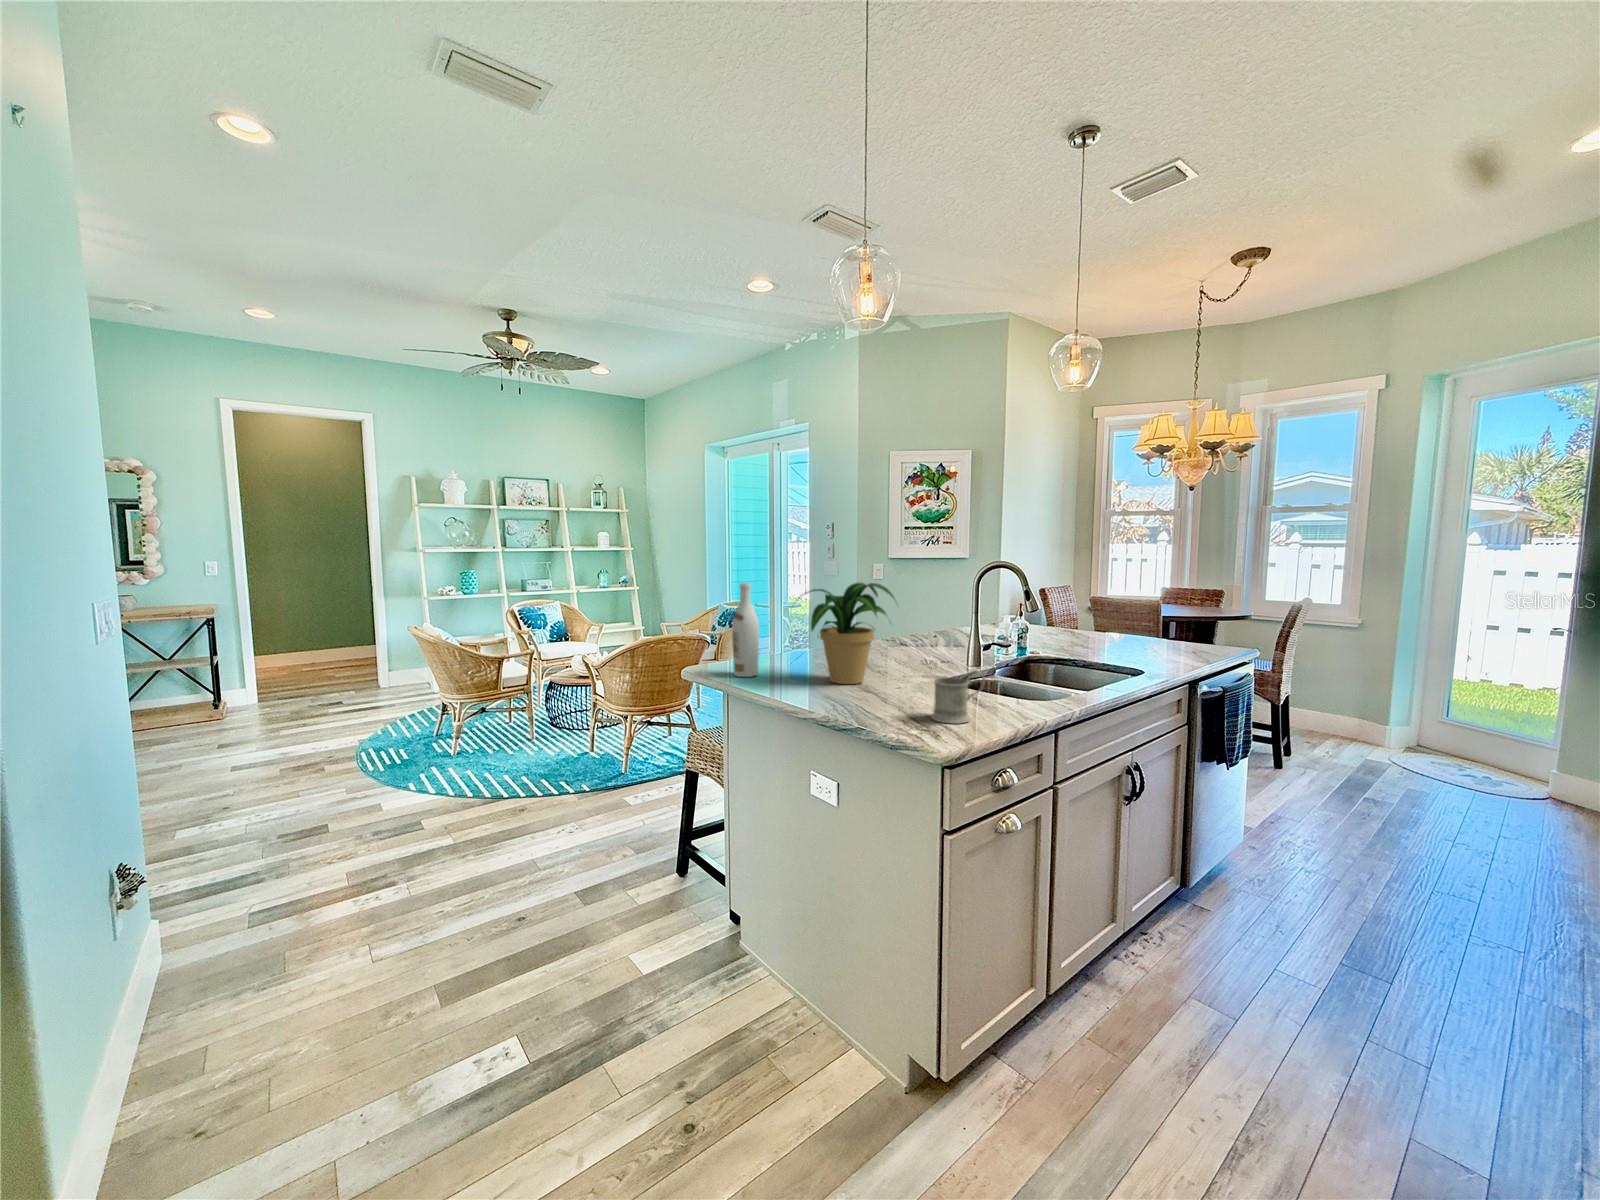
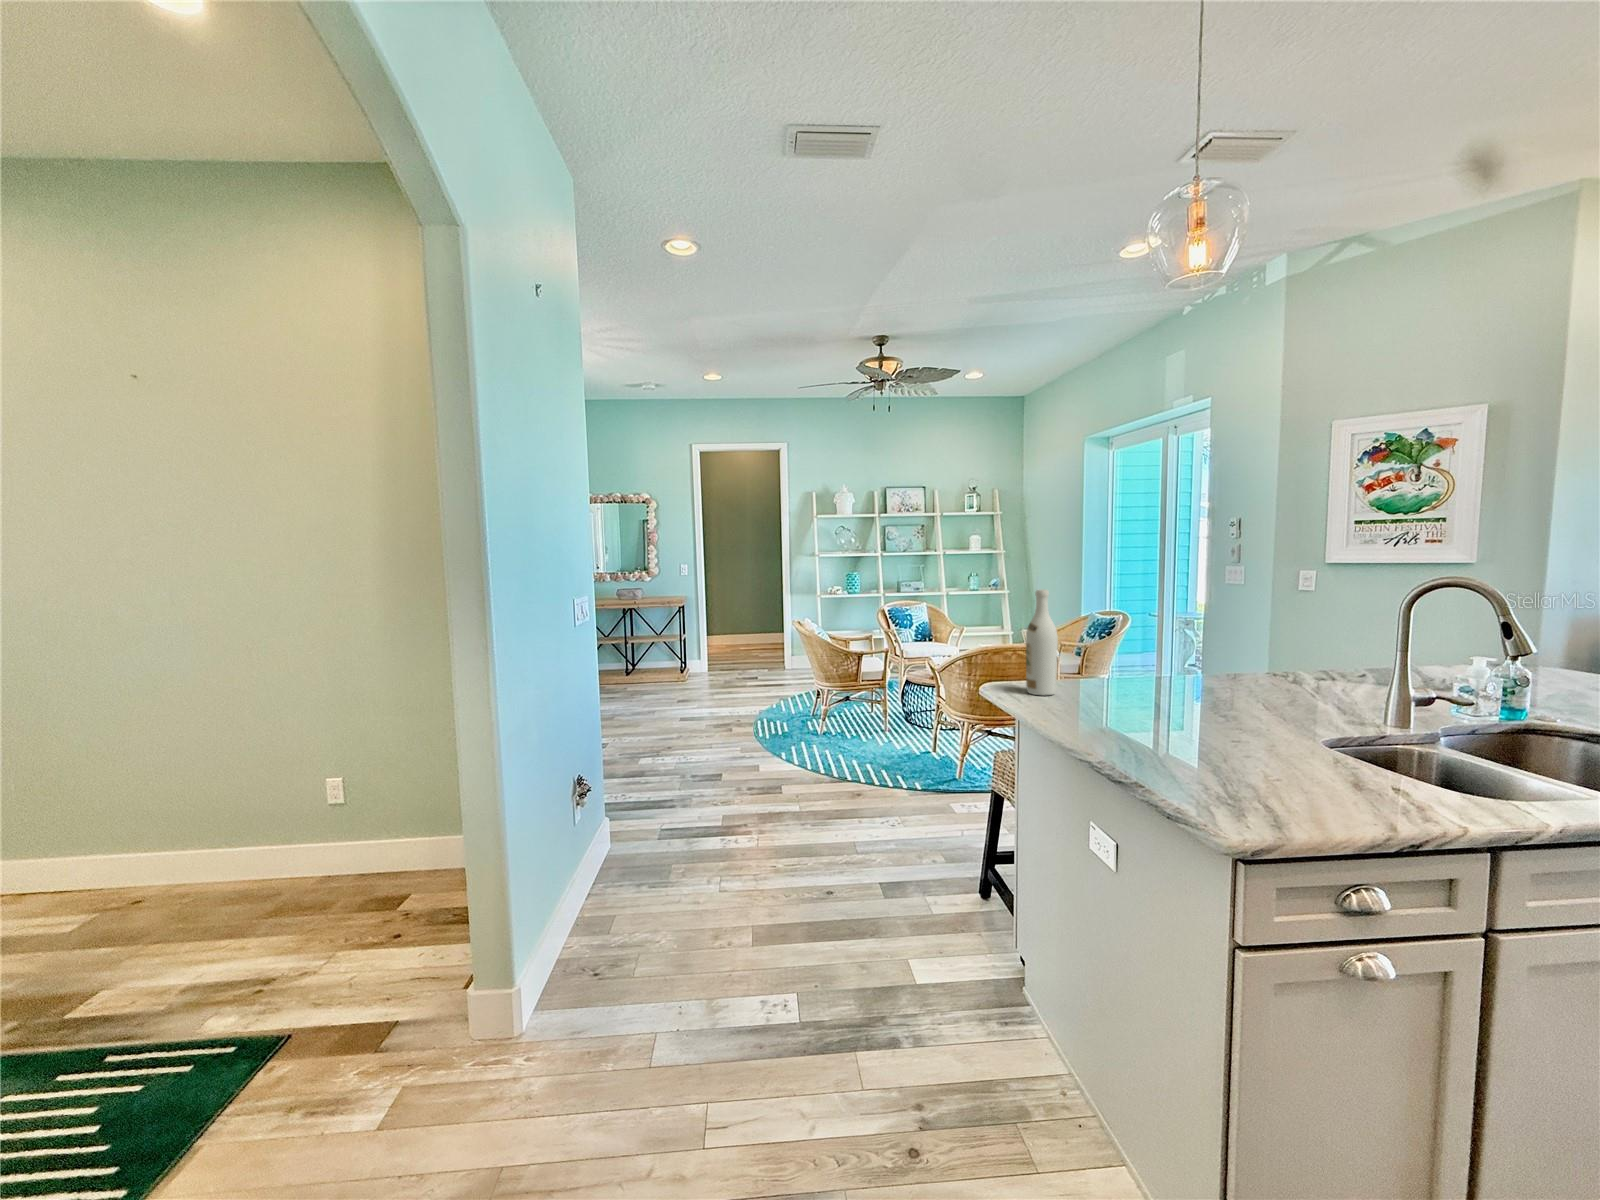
potted plant: present [805,583,894,684] -> none [1093,593,1241,720]
mug: present [931,670,985,724] -> none [1259,722,1359,796]

